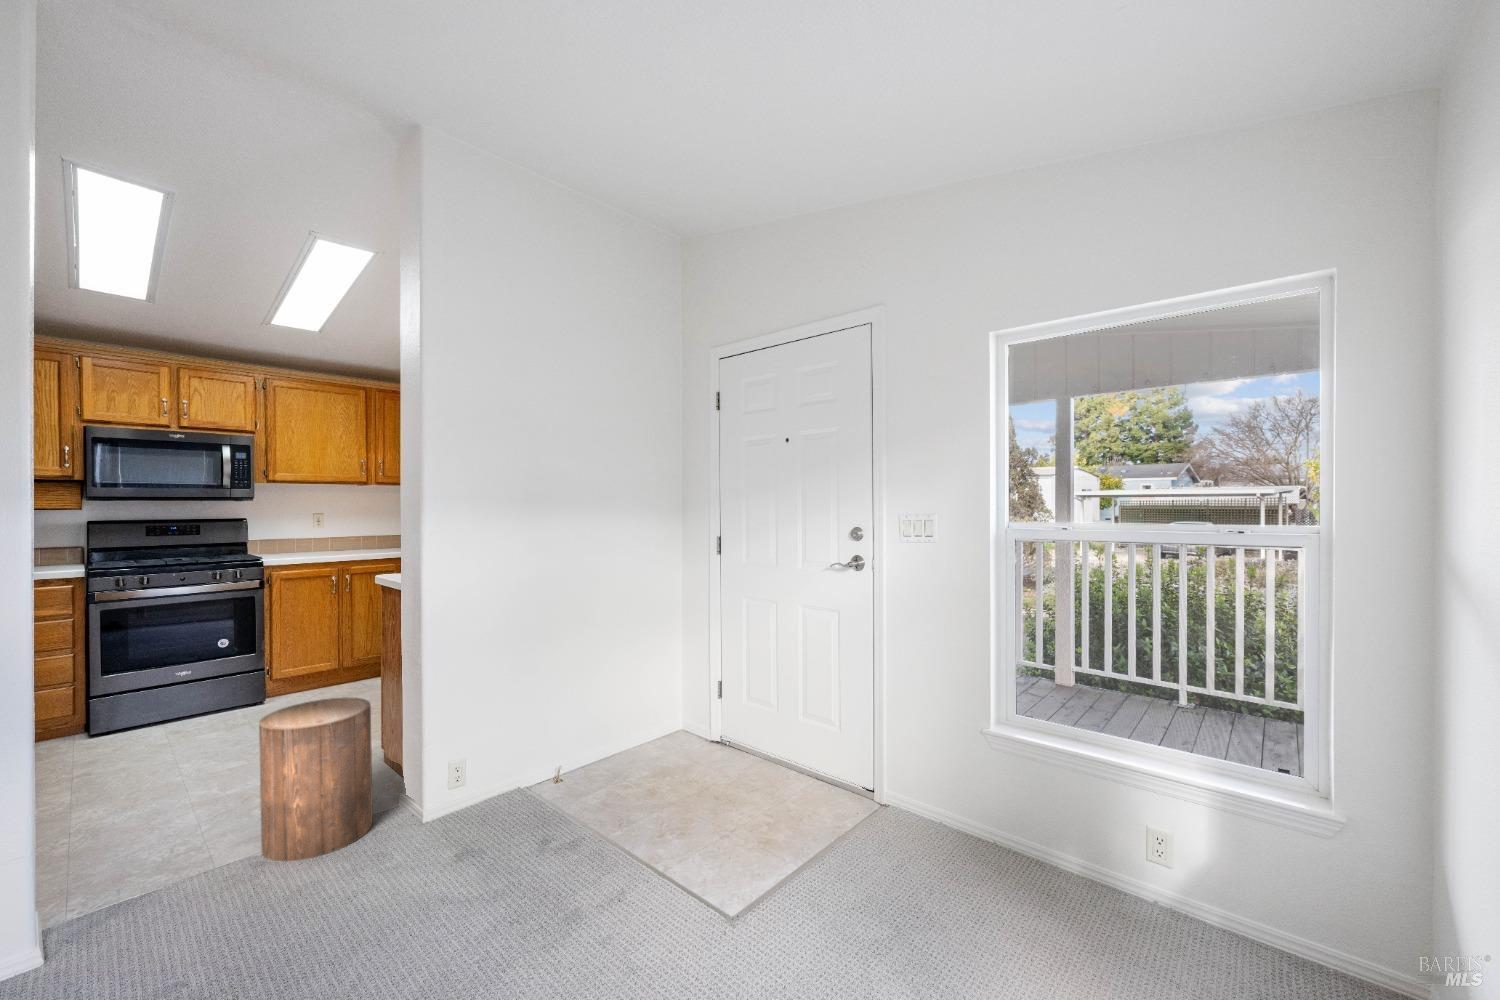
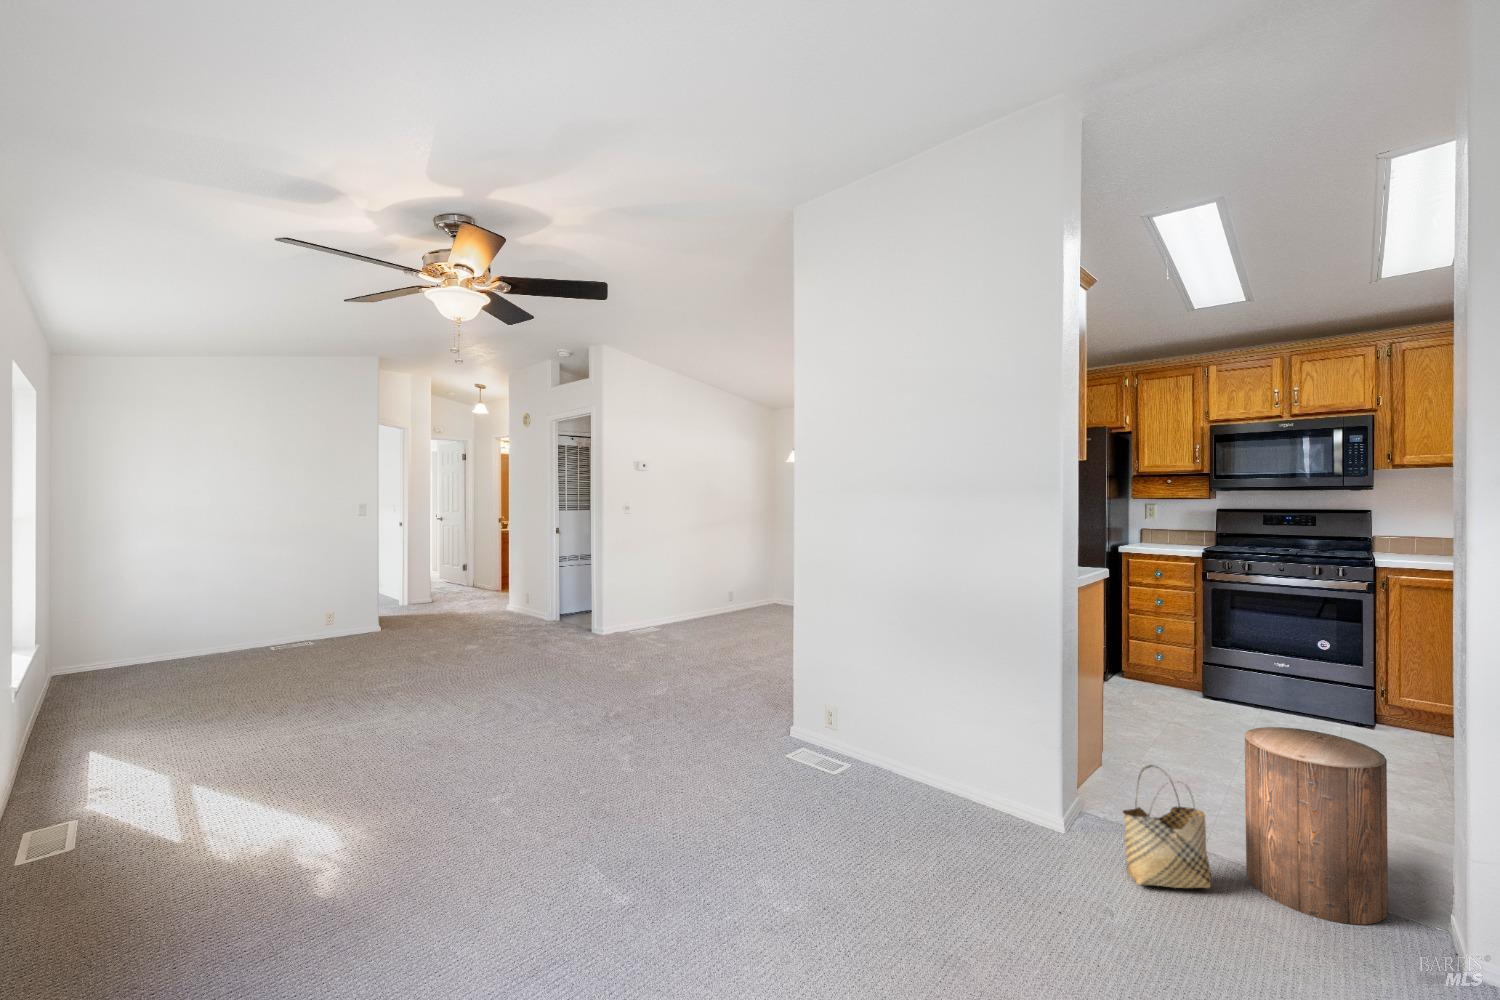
woven basket: none [154,793,250,932] -> present [1123,765,1211,888]

